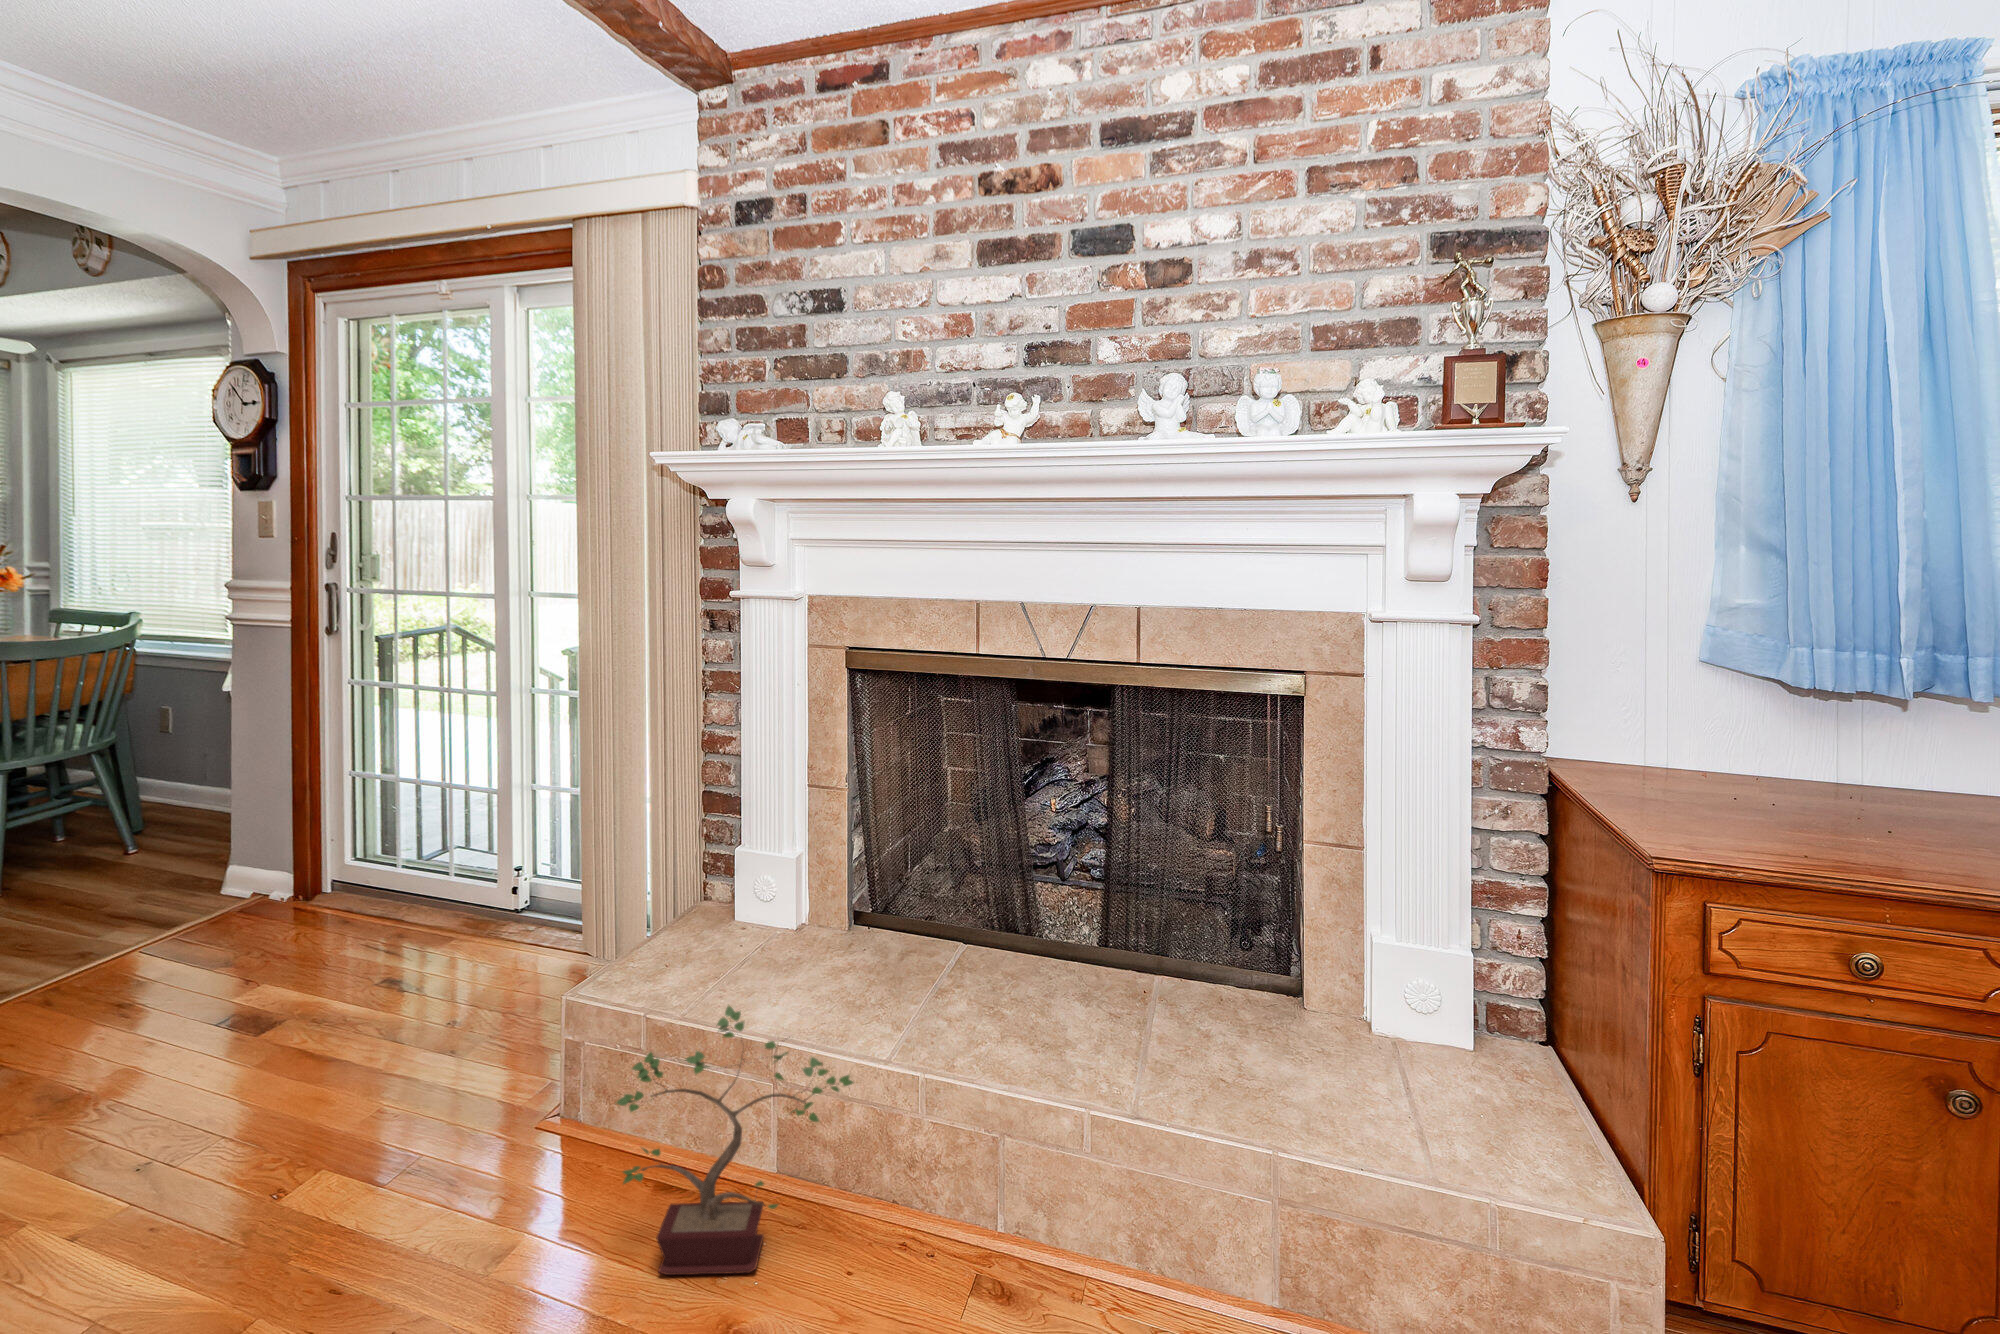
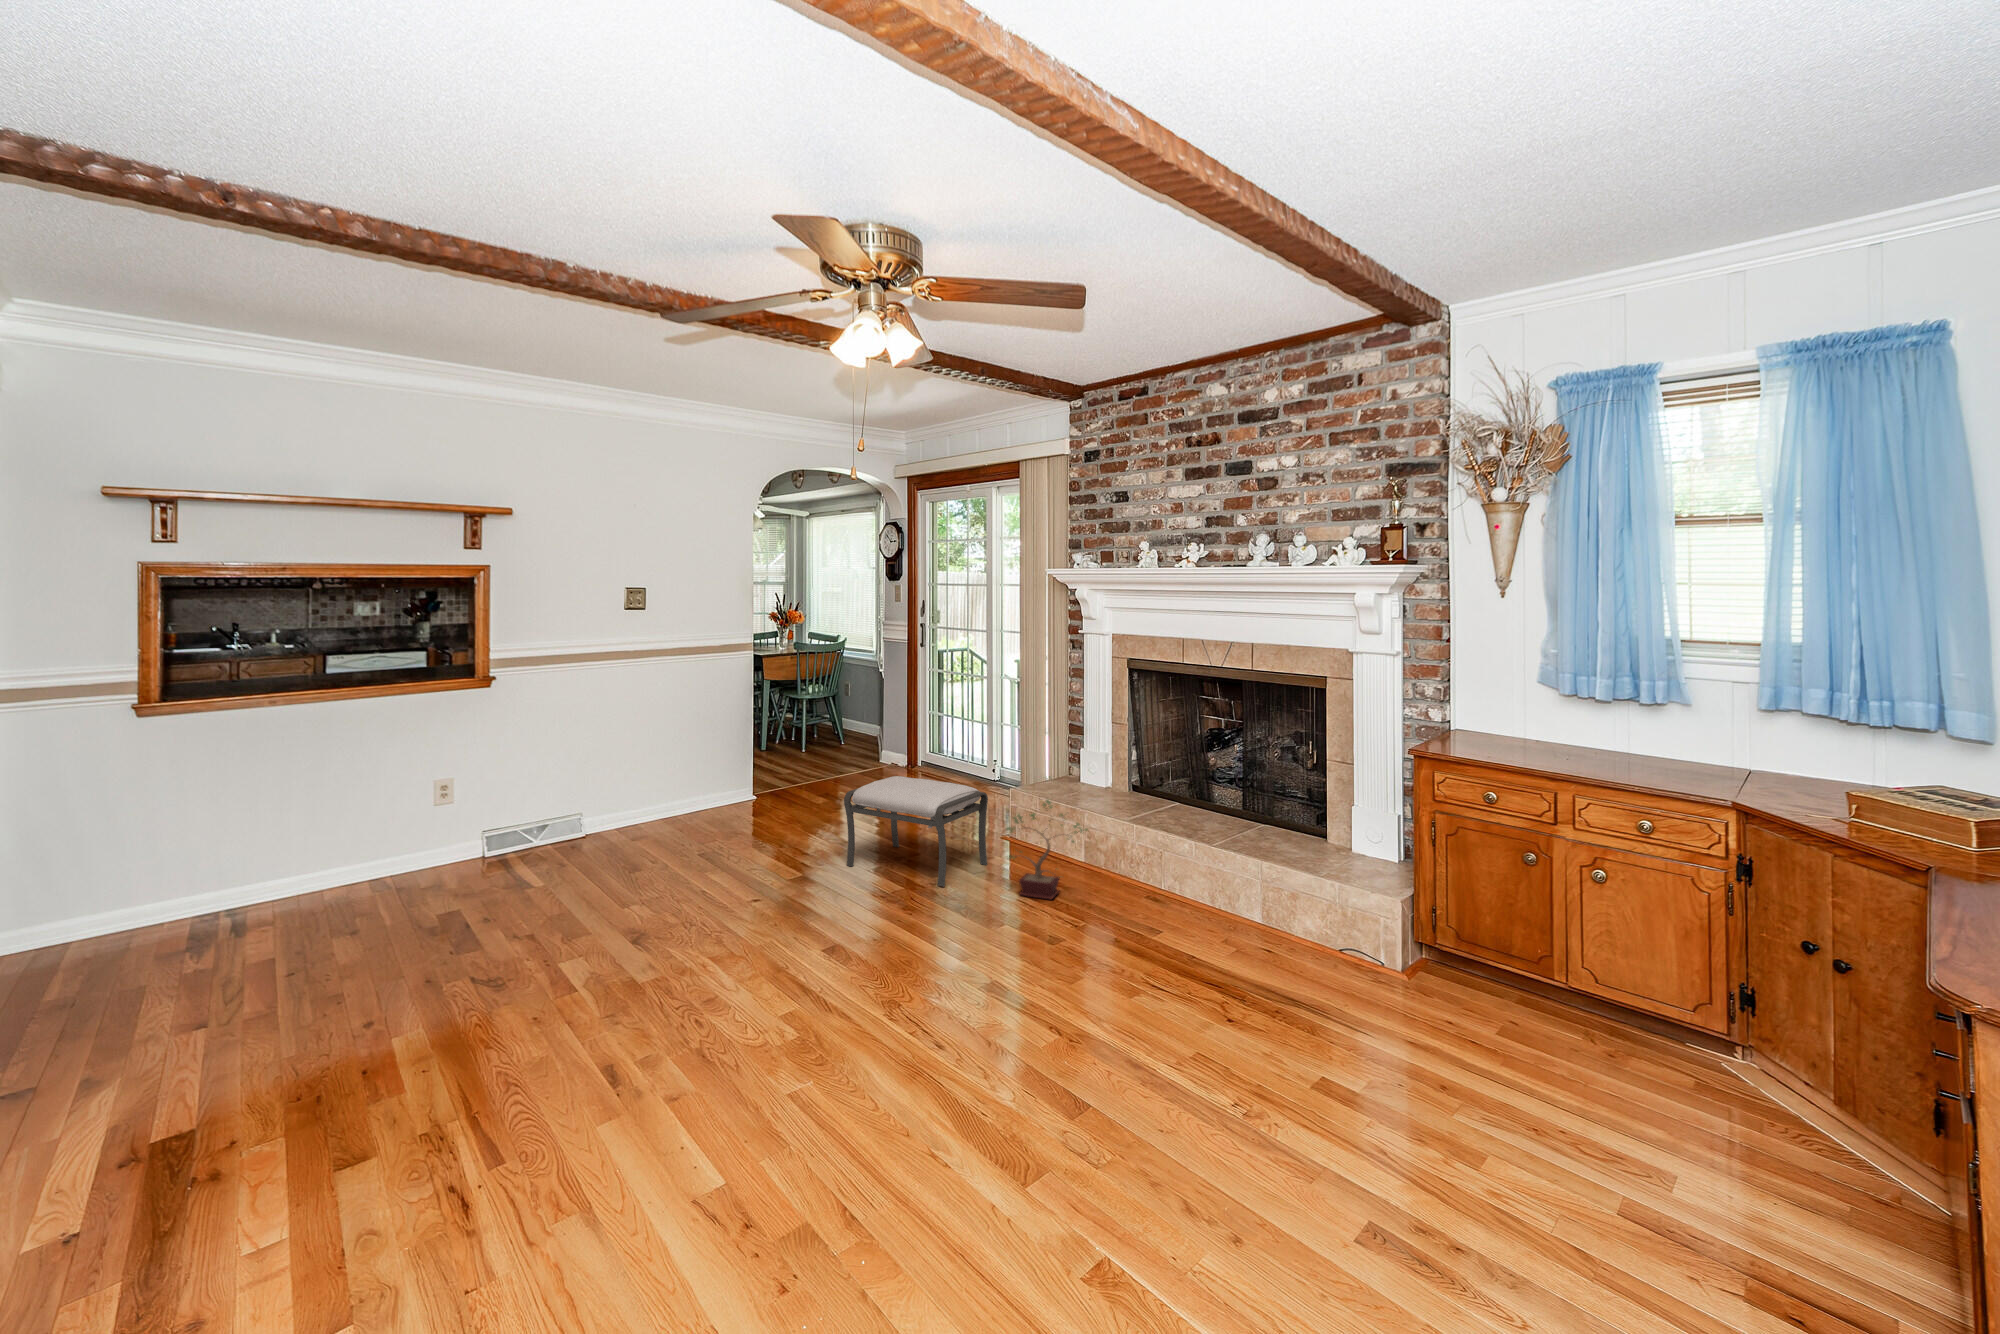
ottoman: none [80,969,545,1293] -> present [844,776,988,886]

